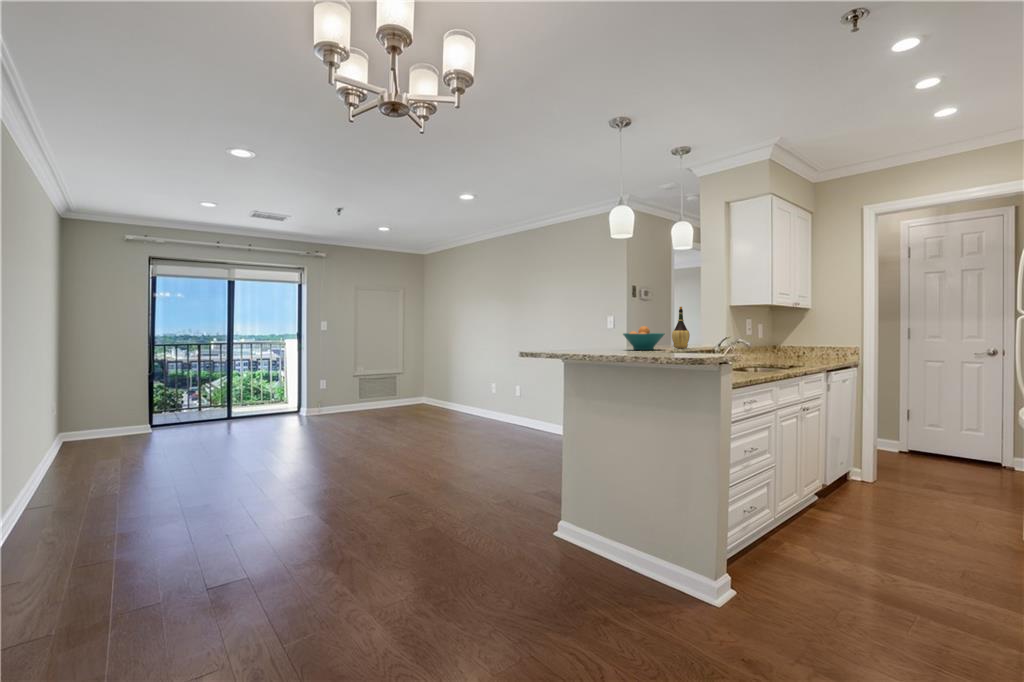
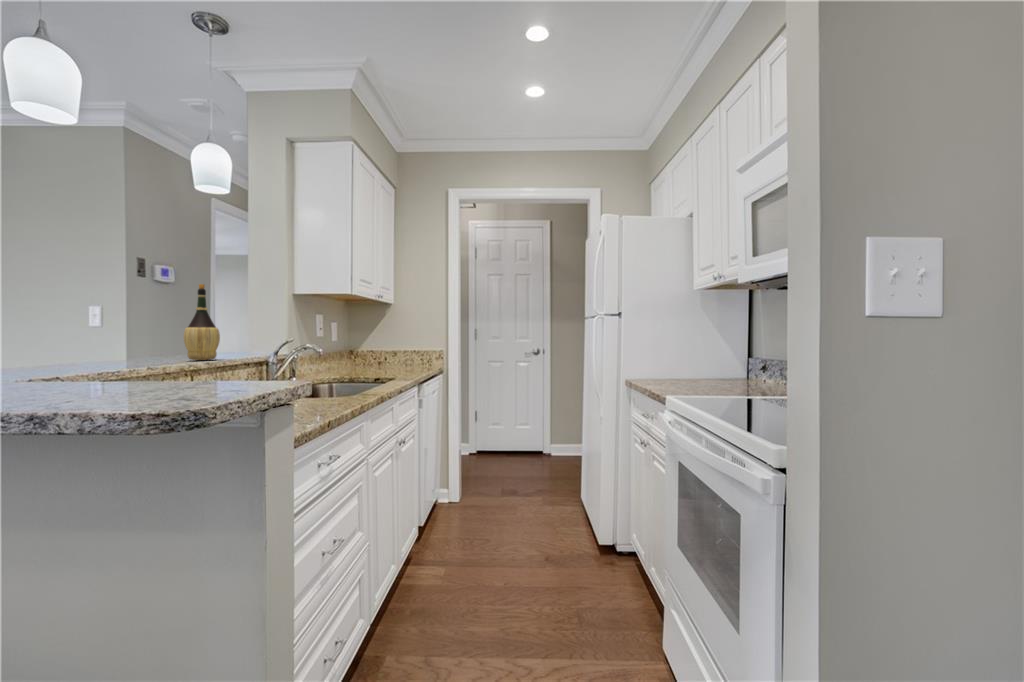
fruit bowl: present [623,326,665,350] -> none [49,317,161,367]

